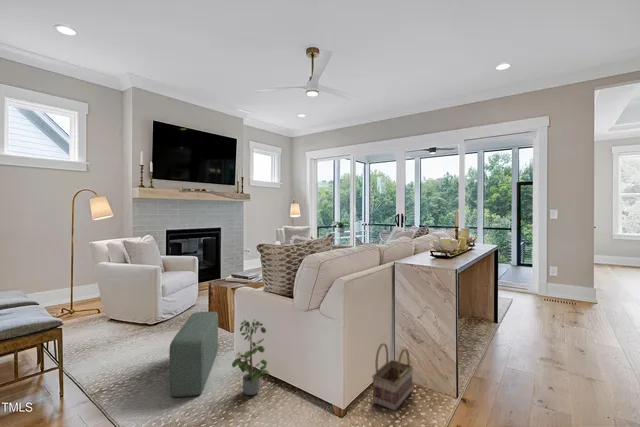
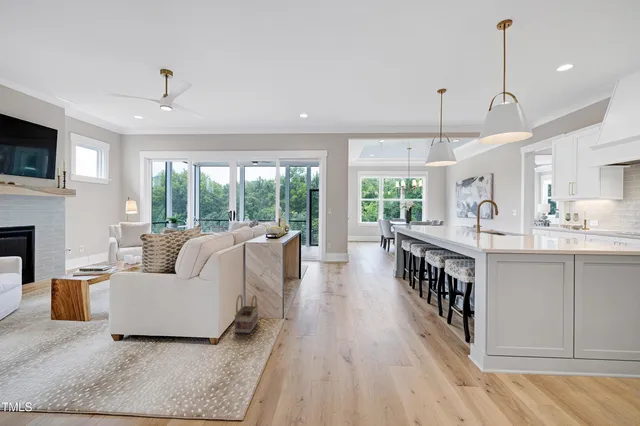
pouf: present [169,312,218,397] -> none [55,297,92,368]
potted plant: present [232,321,269,395] -> none [121,291,160,351]

